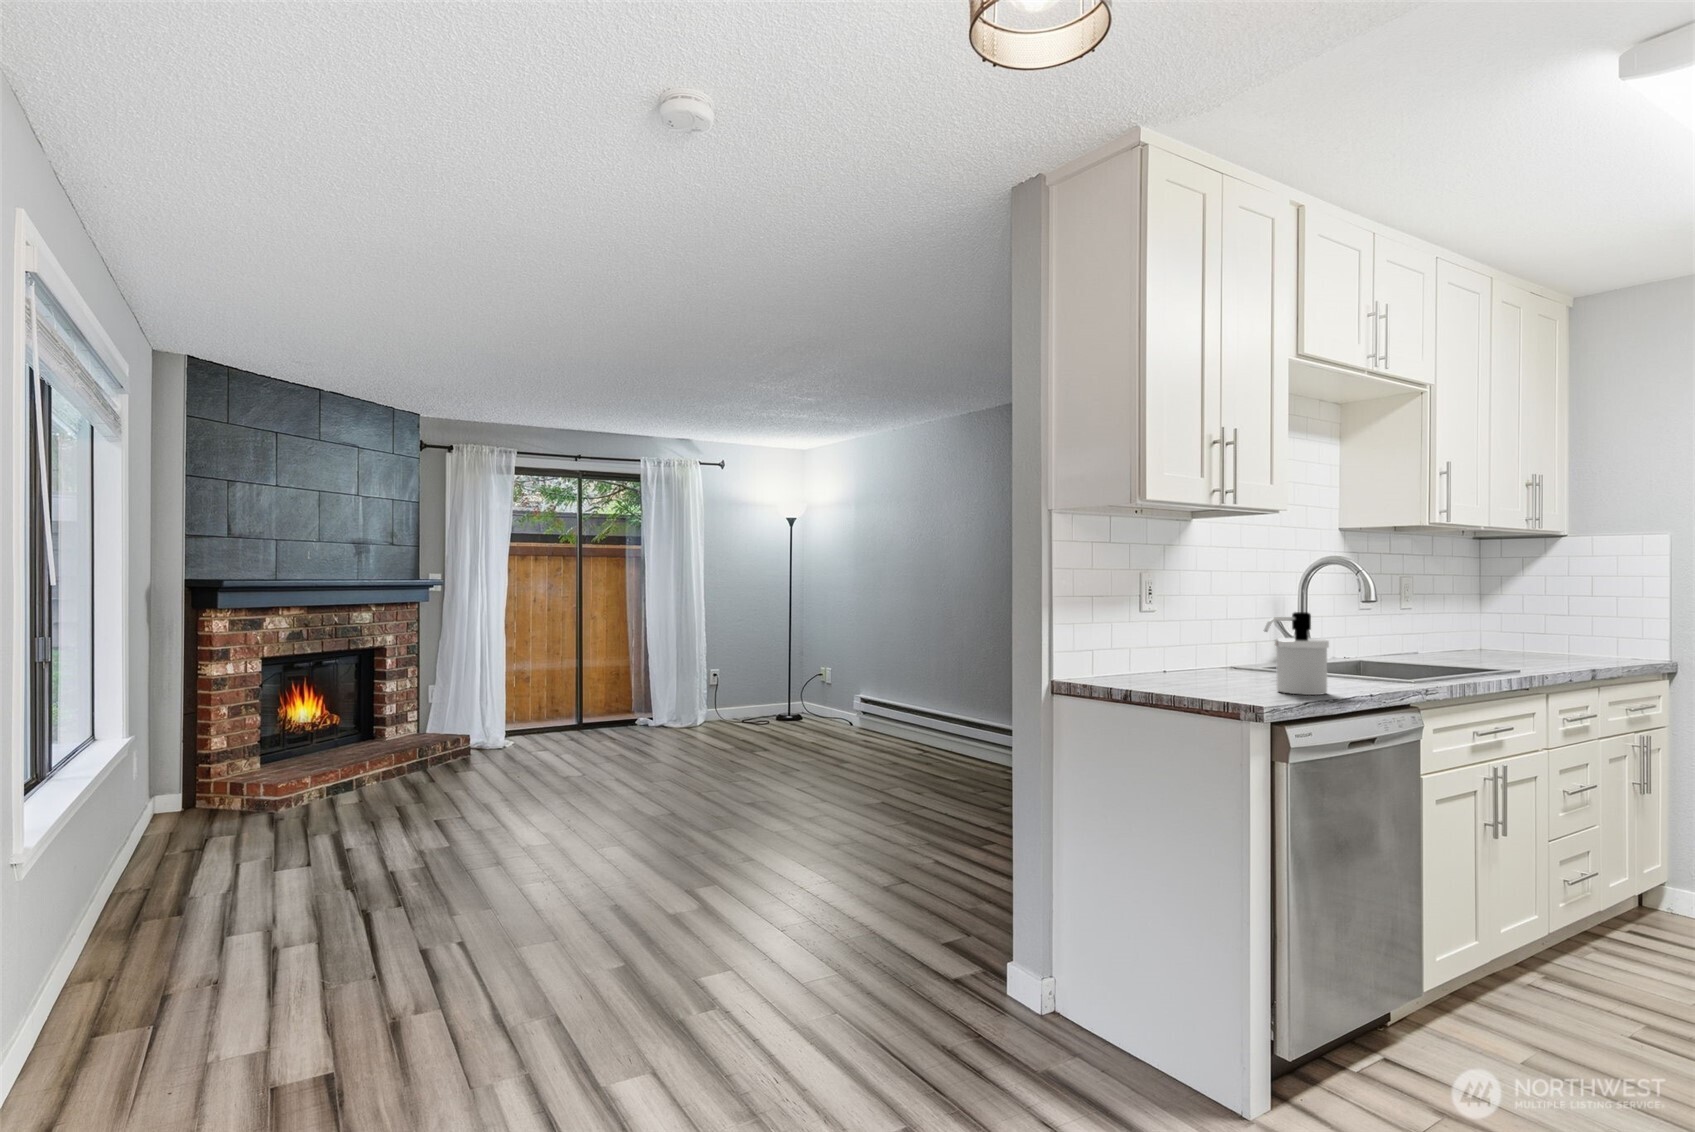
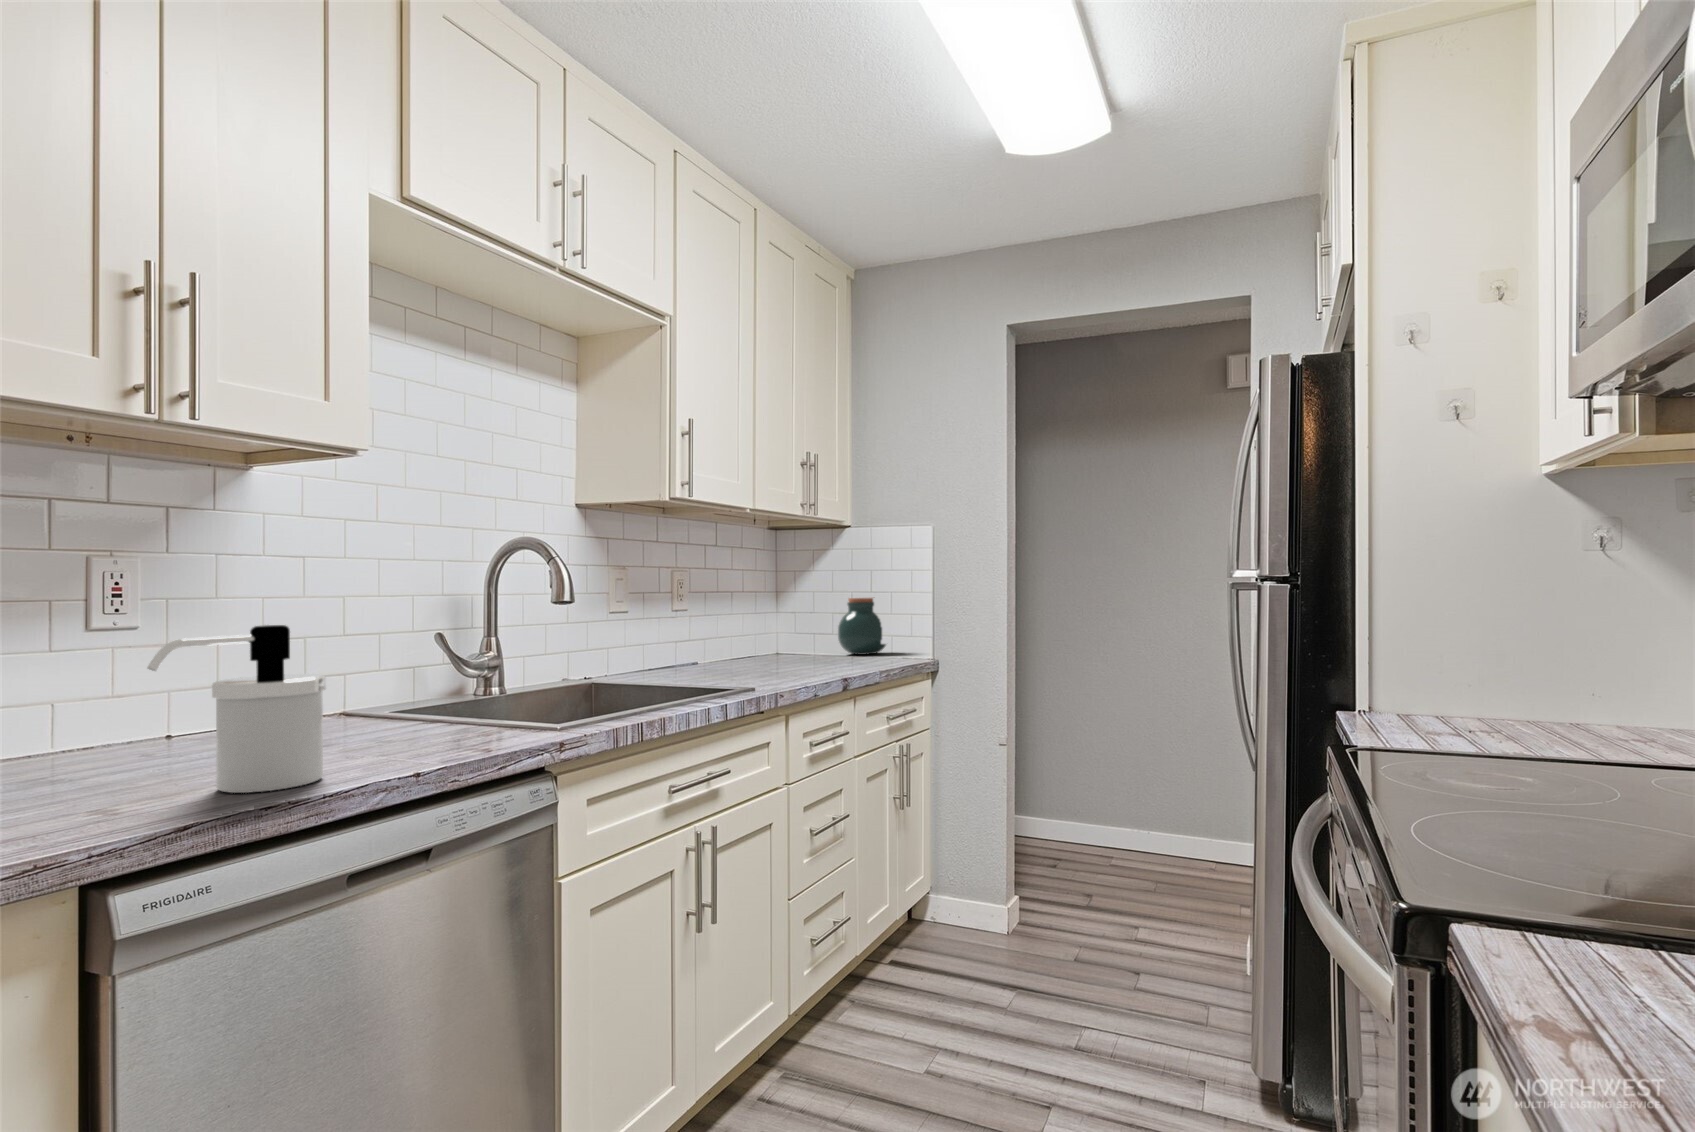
jar: none [1556,604,1615,655] -> present [838,598,886,655]

